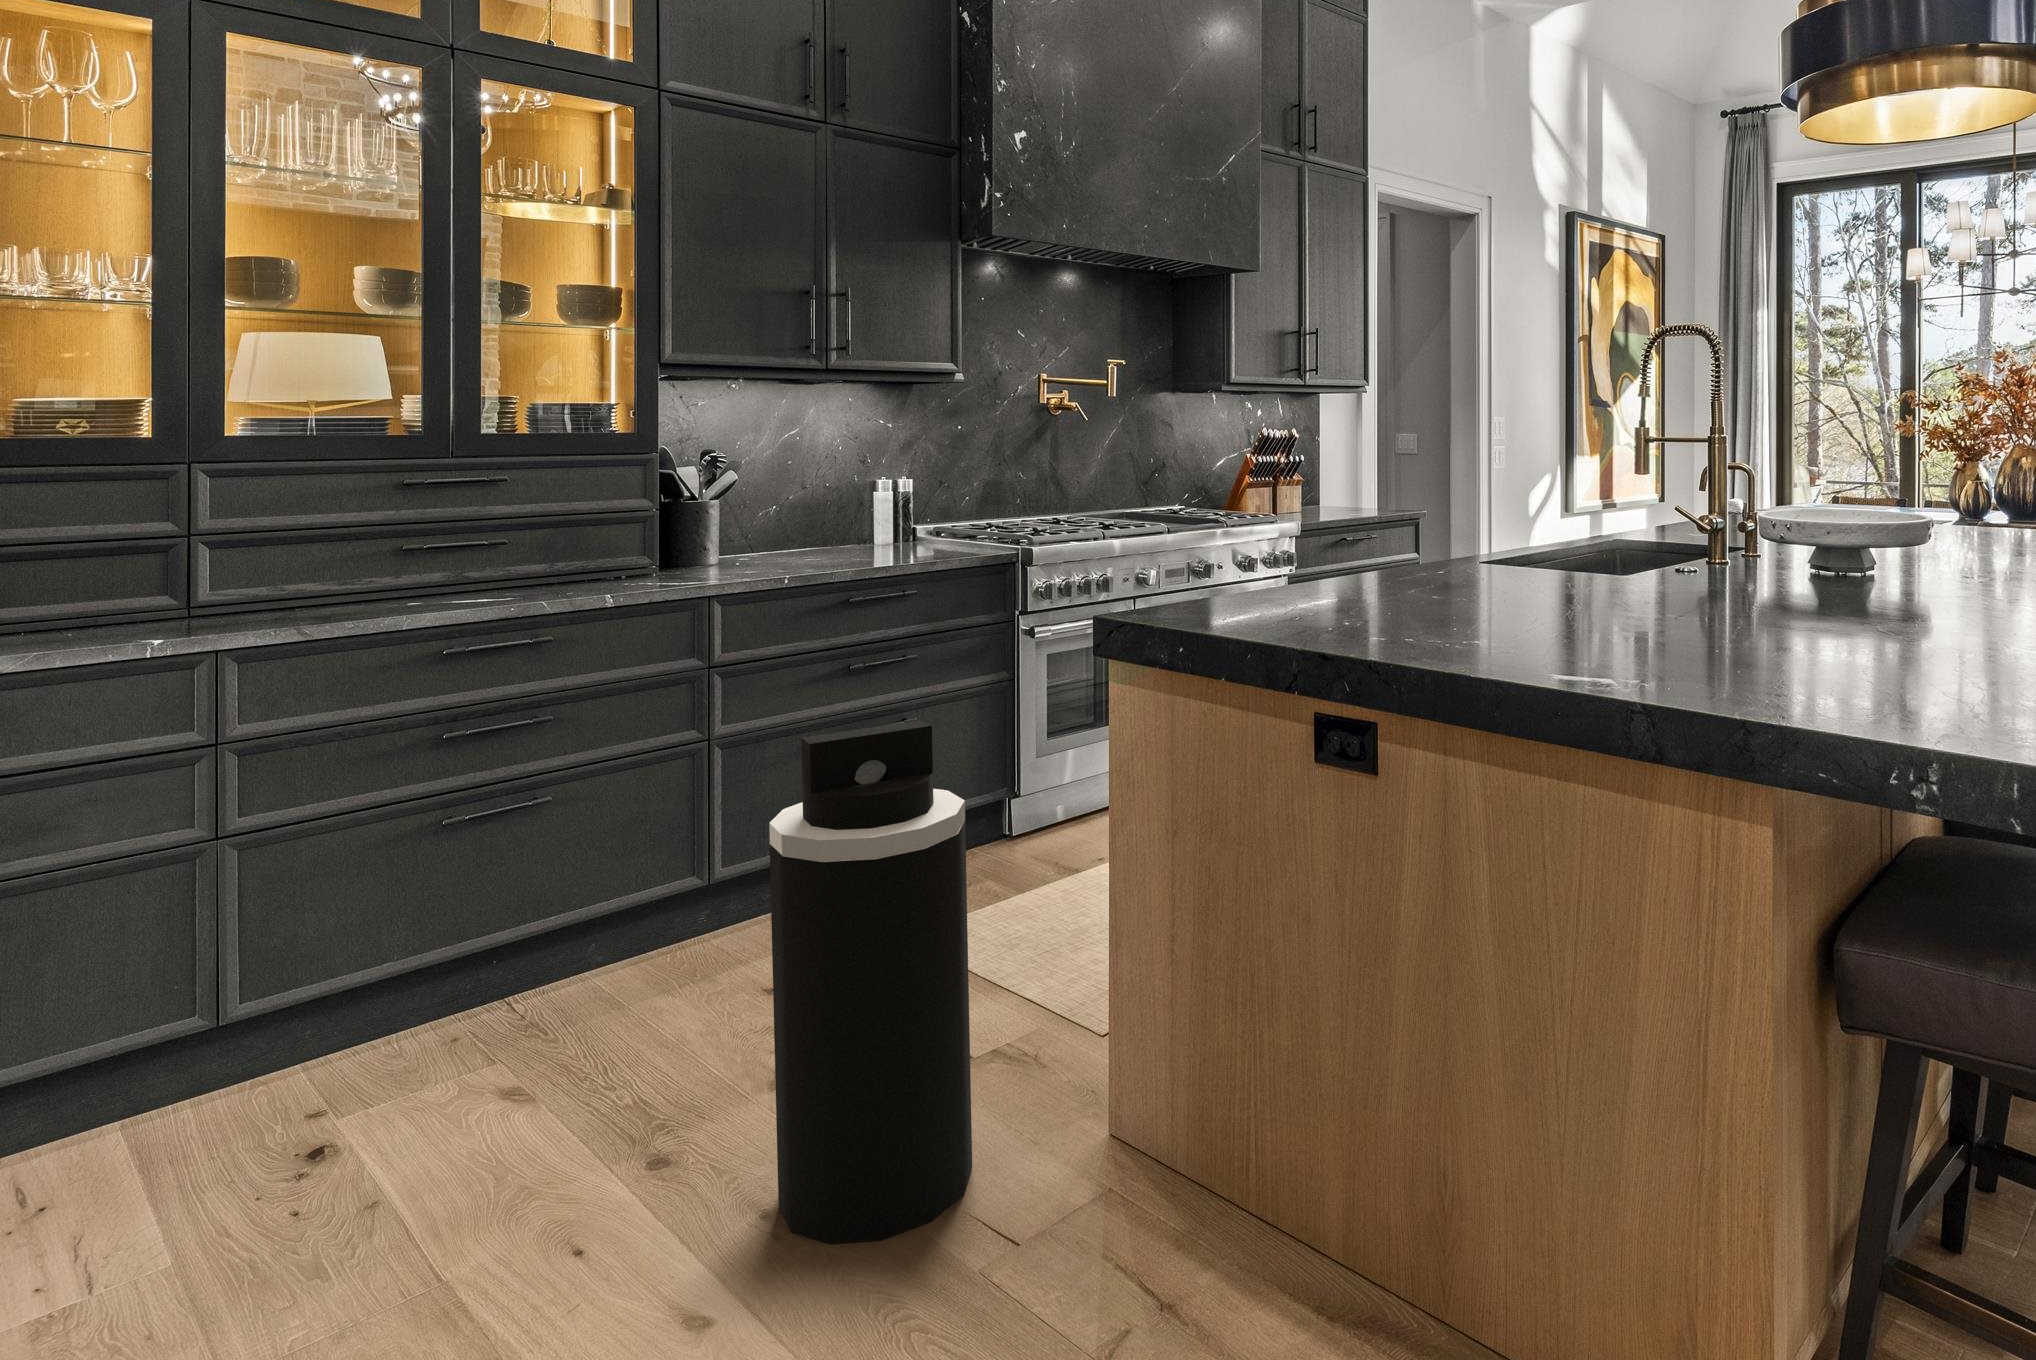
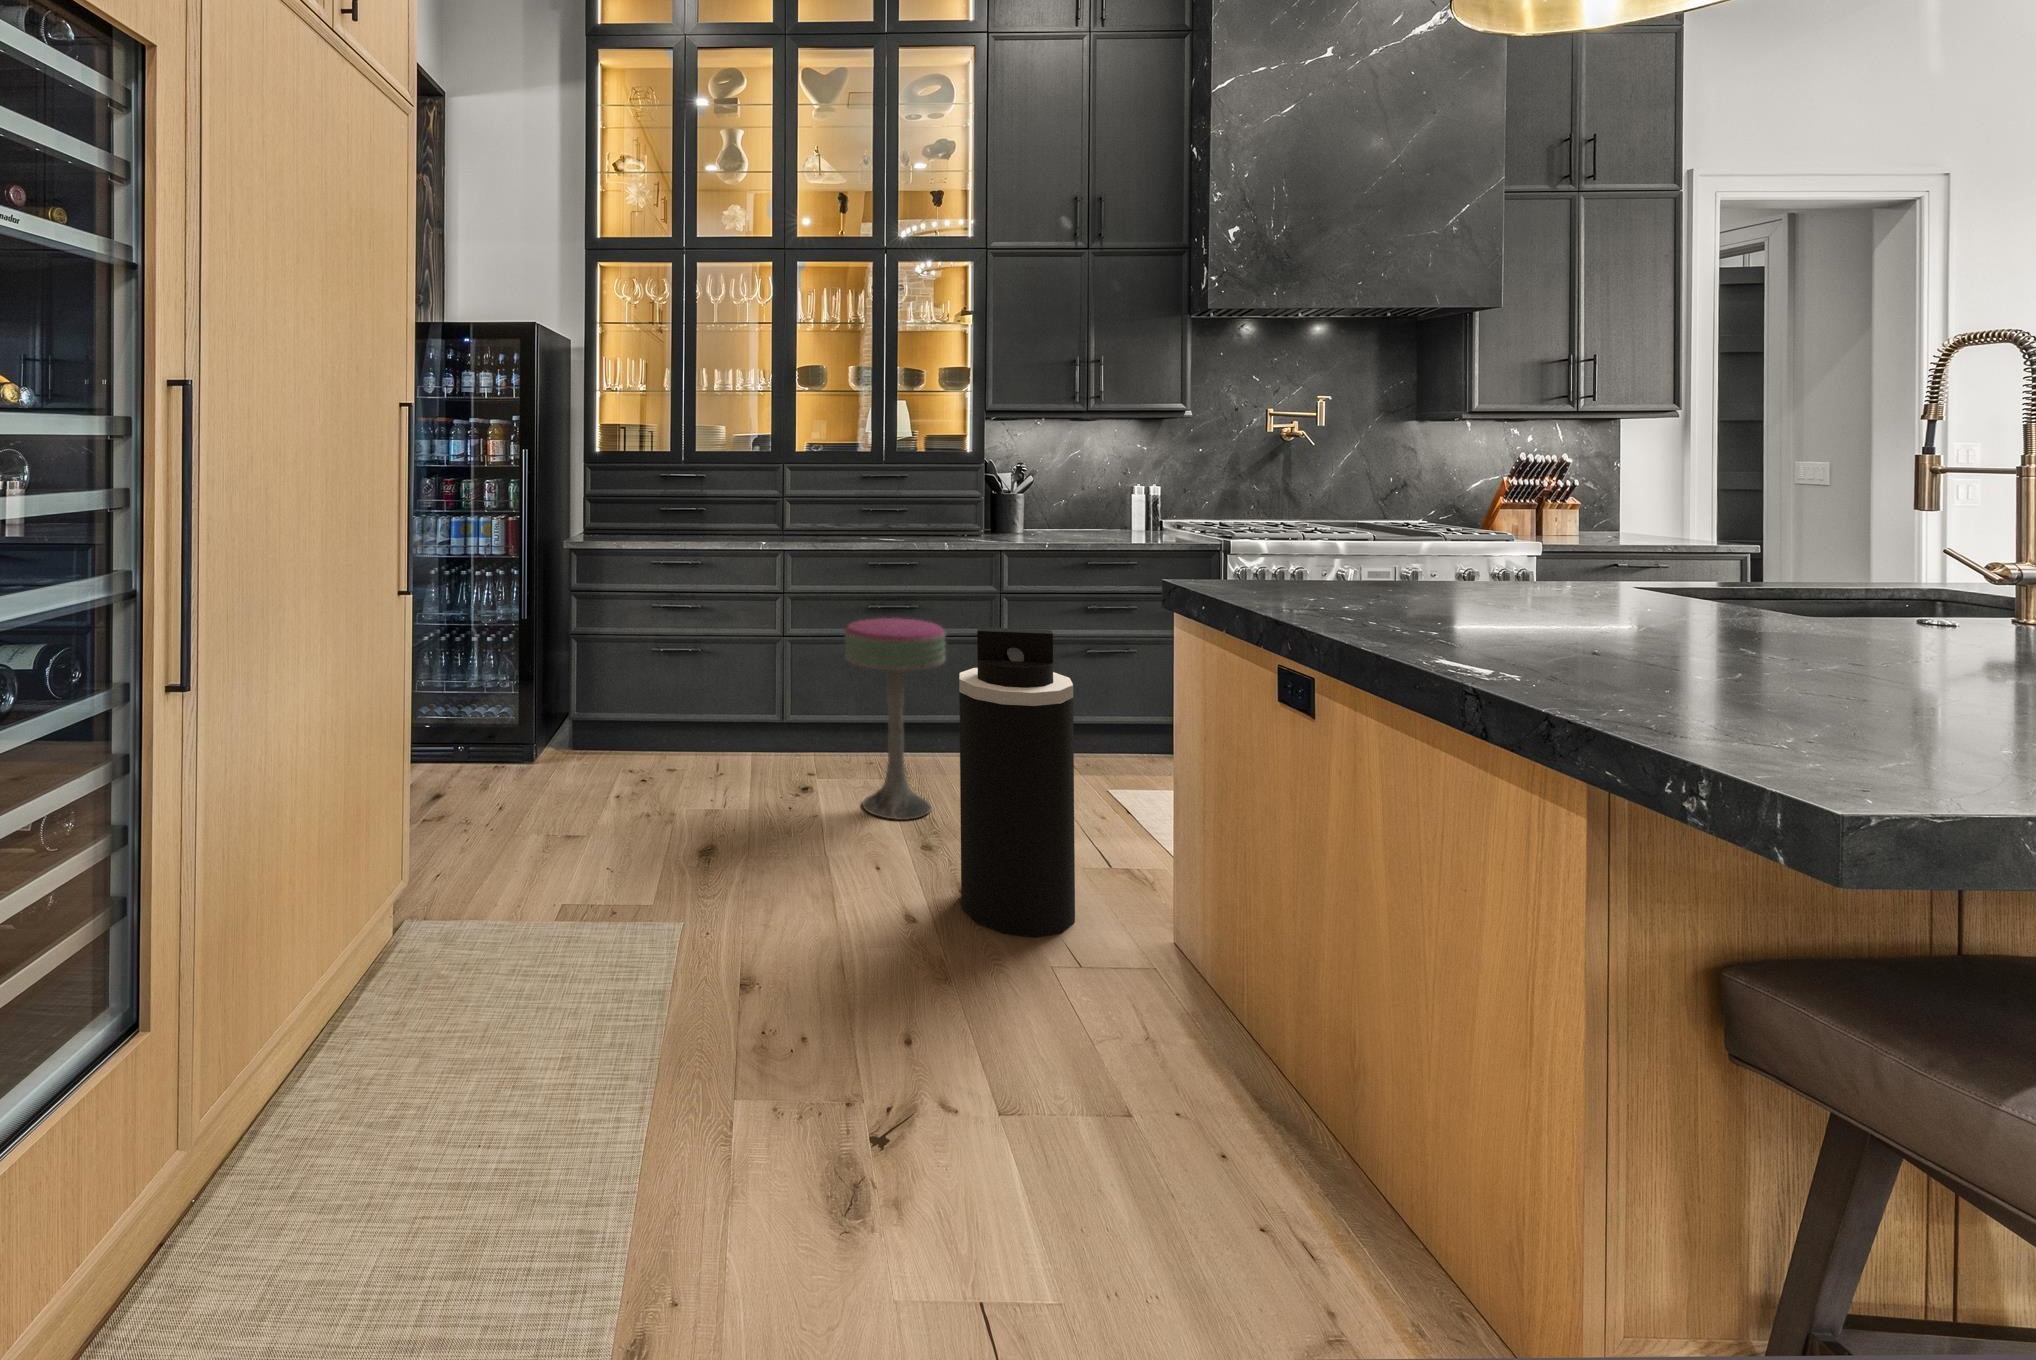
bar stool: none [445,742,662,1131] -> present [844,618,946,820]

